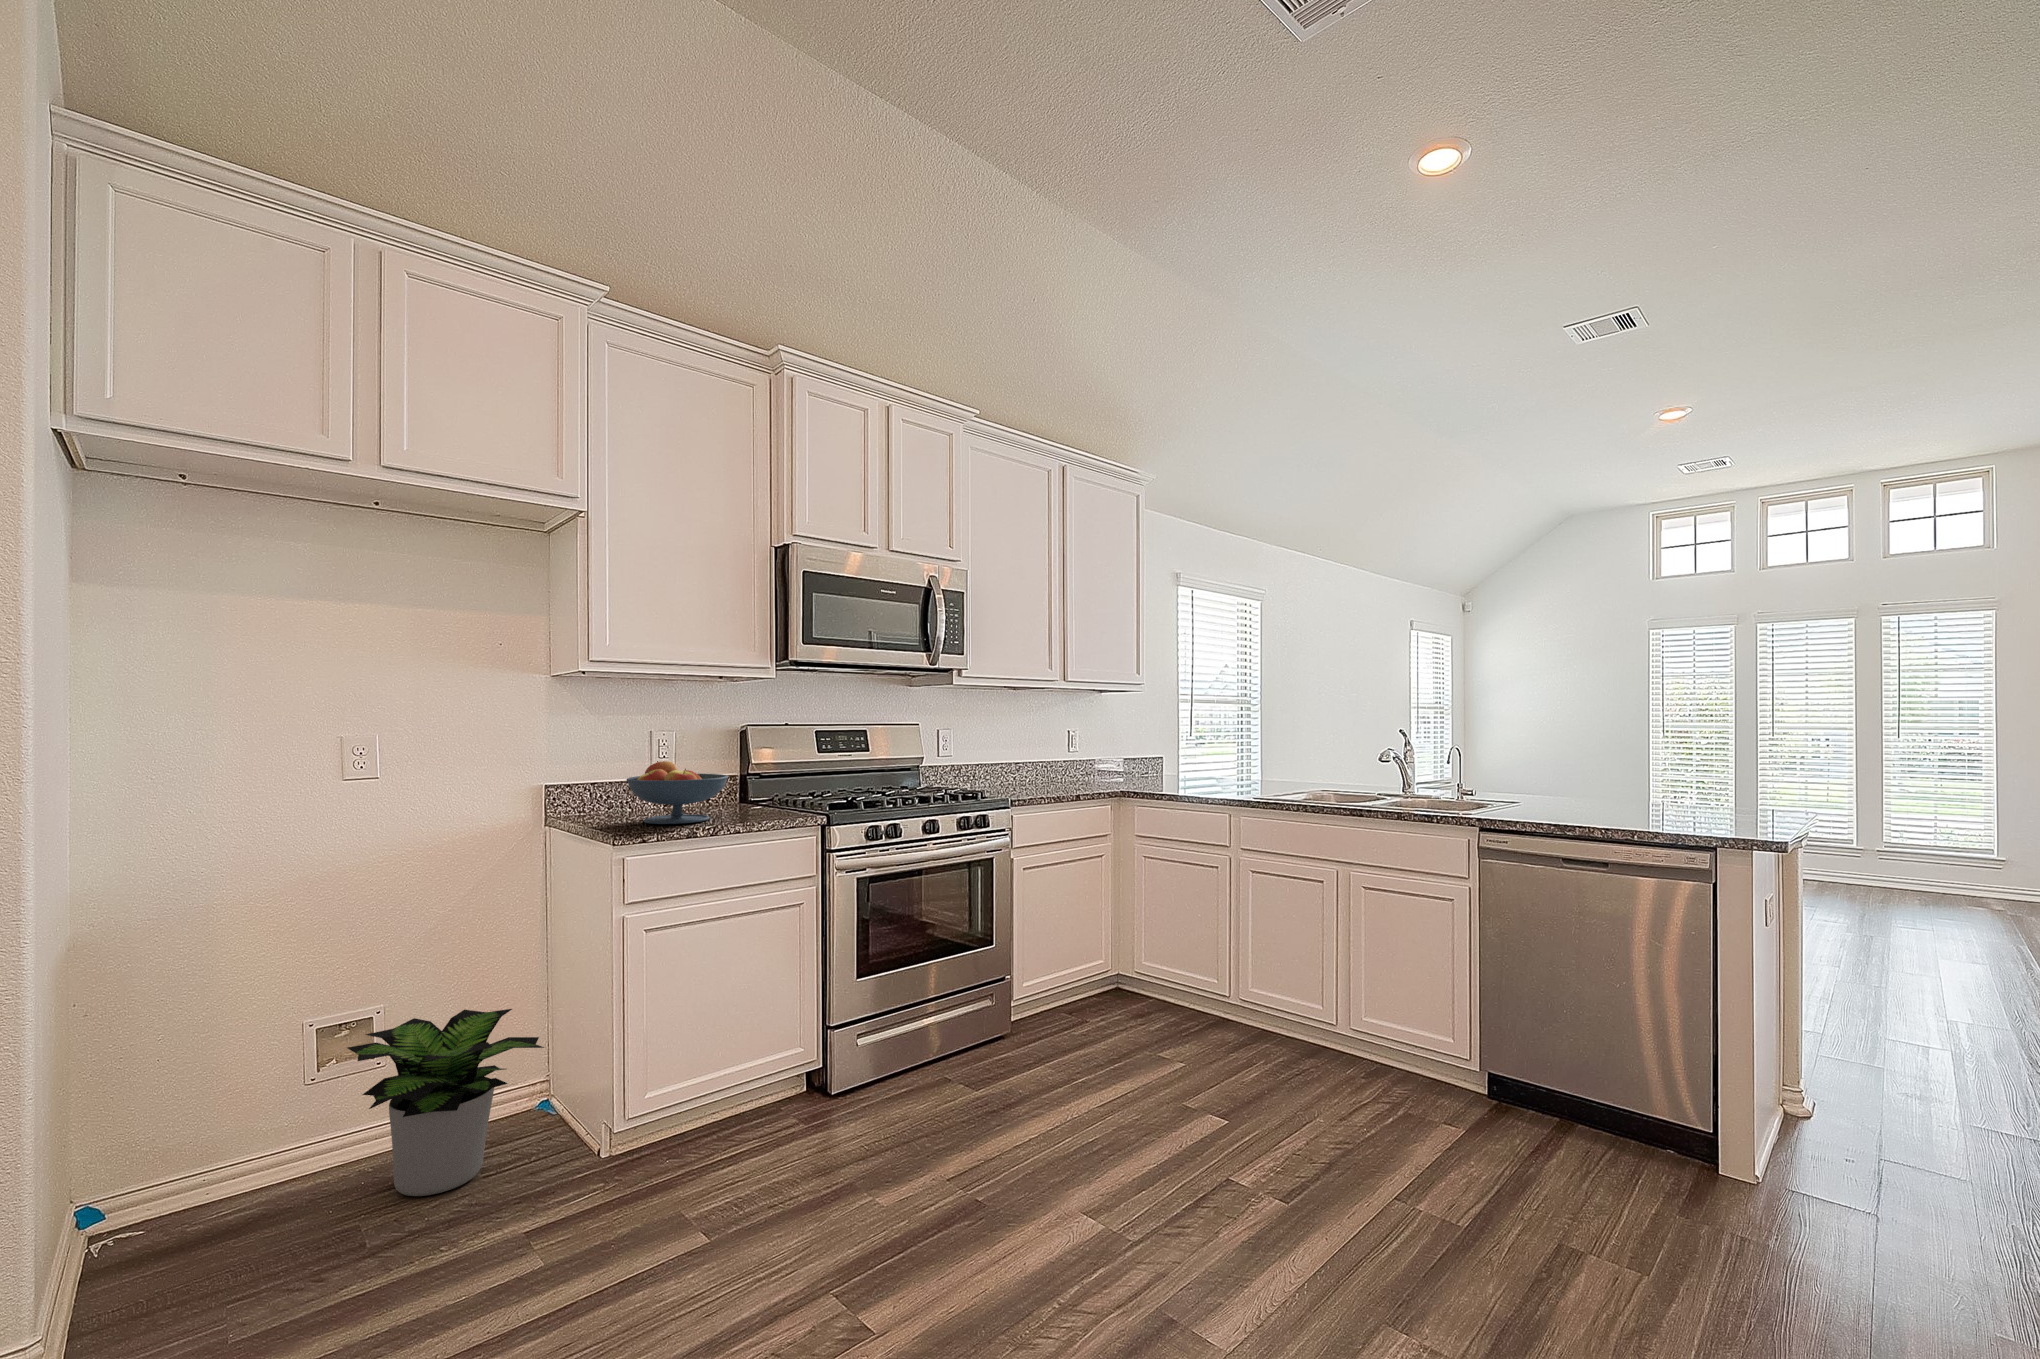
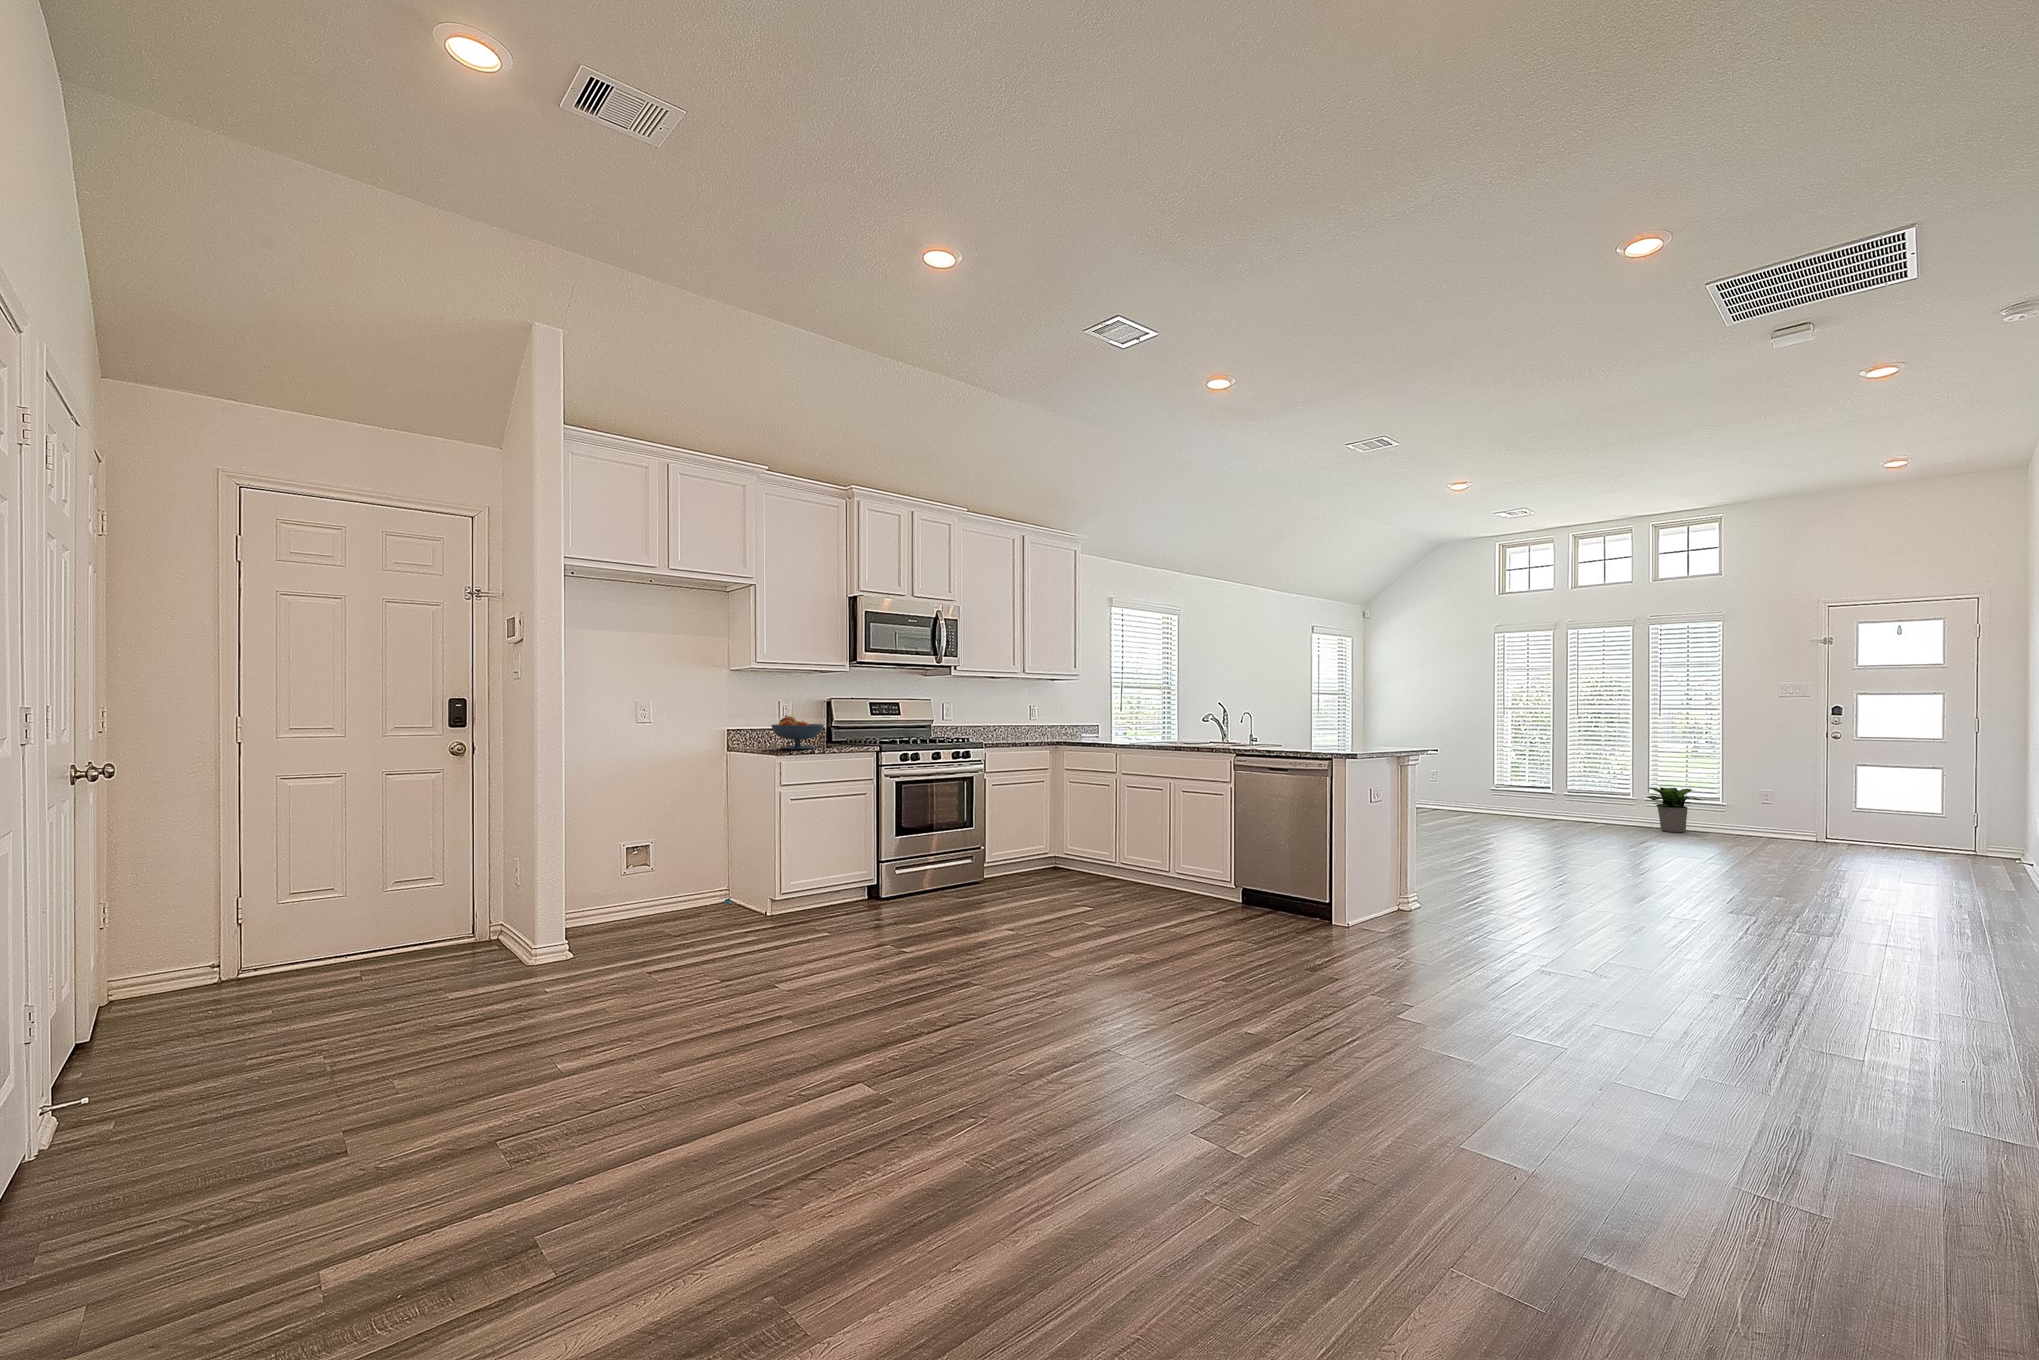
potted plant: present [347,1009,544,1196] -> present [1647,787,1701,833]

